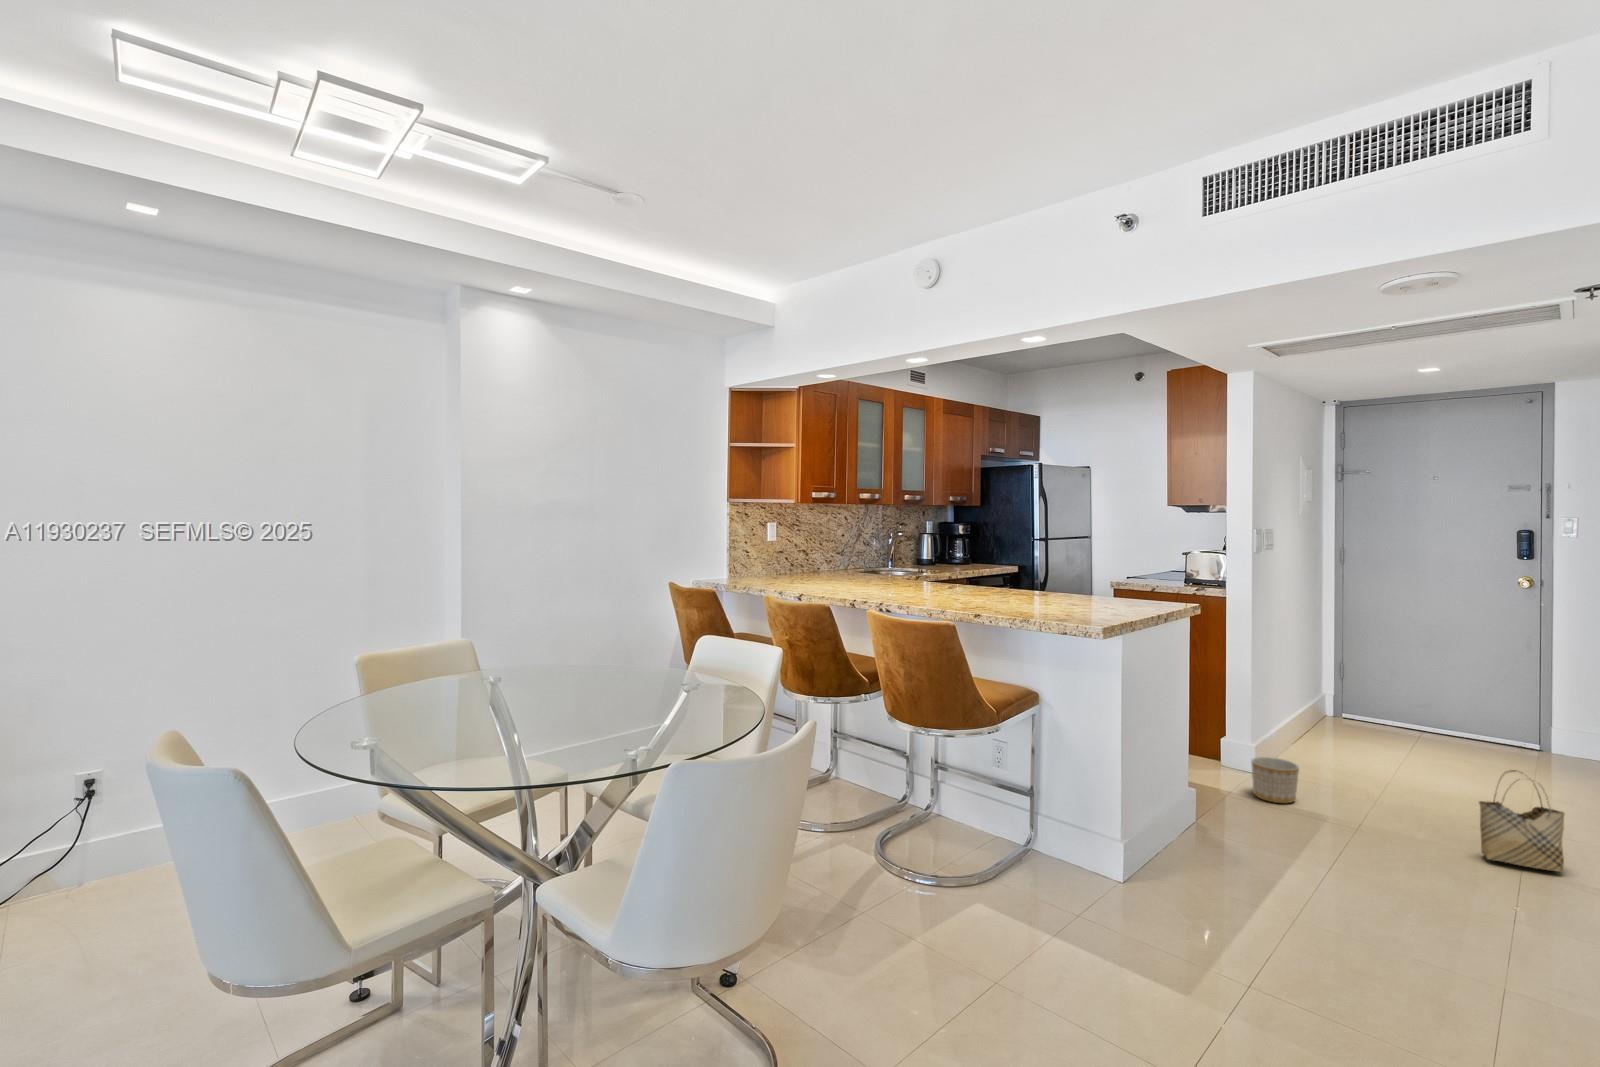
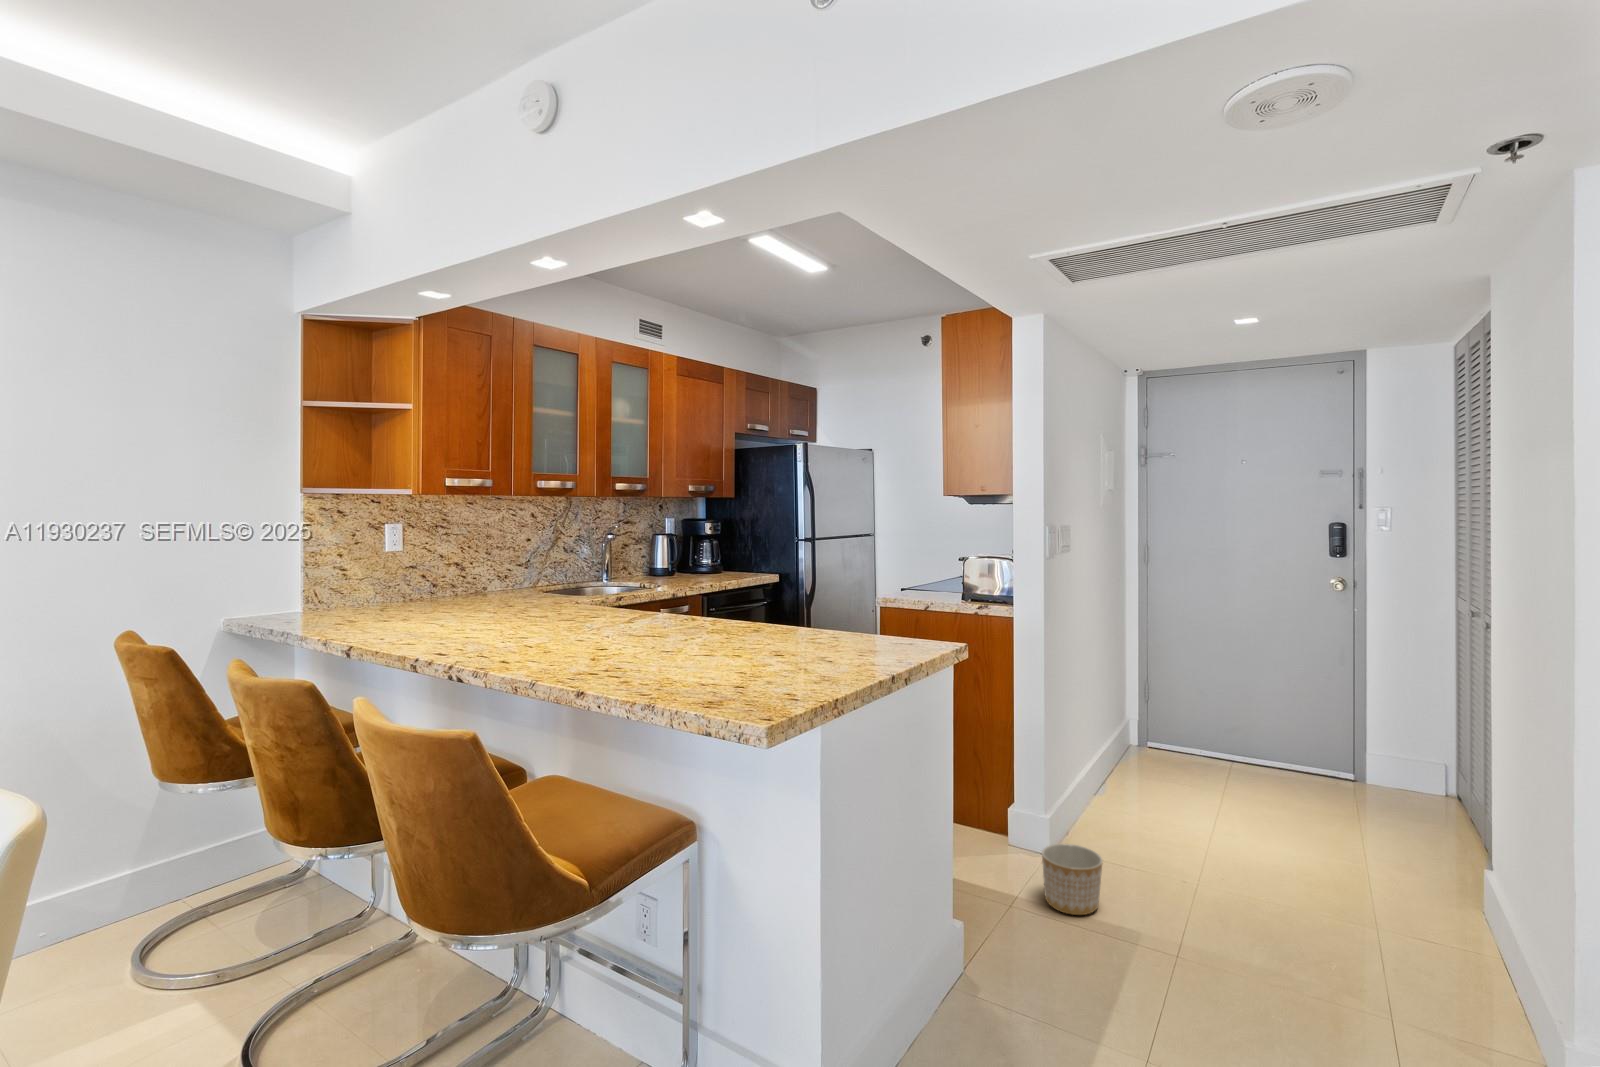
woven basket: present [1479,770,1564,872] -> none [1339,871,1453,1026]

